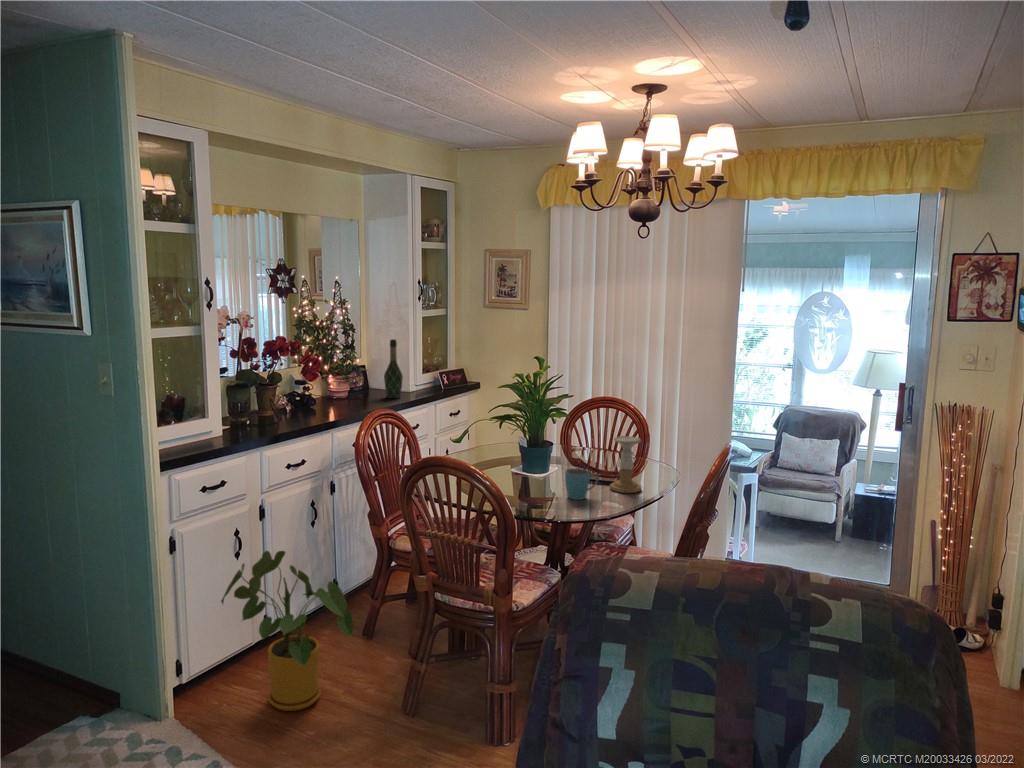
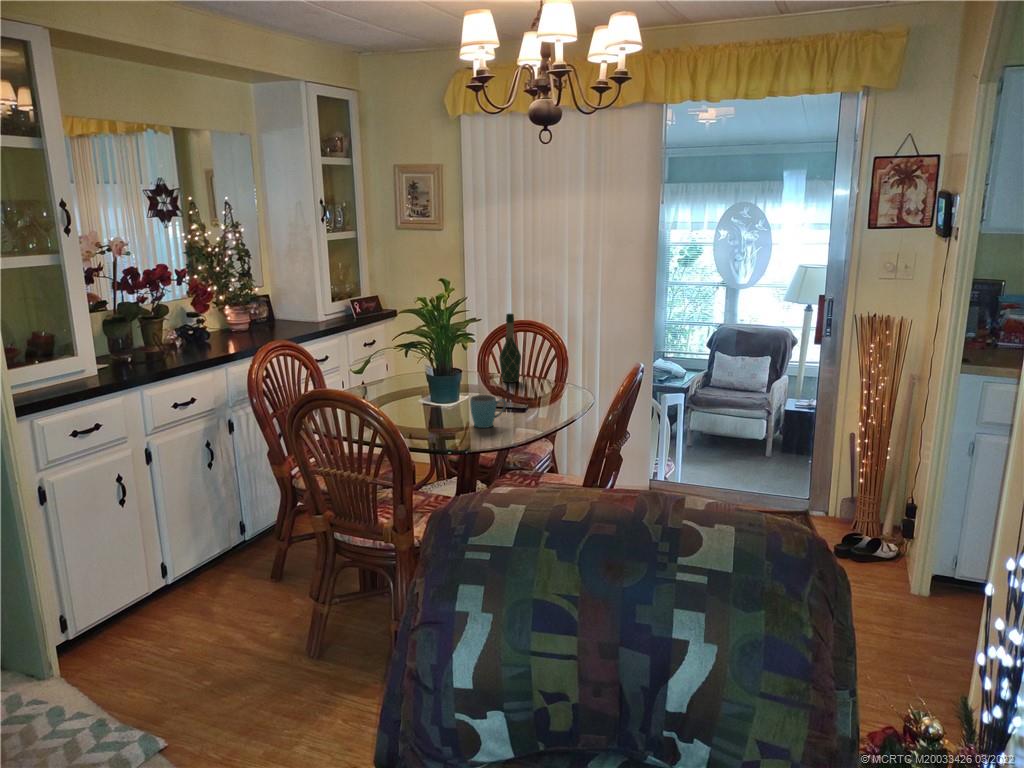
wine bottle: present [384,339,403,398] -> present [499,314,521,382]
candle holder: present [610,436,641,493] -> none [520,359,553,419]
house plant: present [221,551,354,711] -> none [101,495,248,661]

